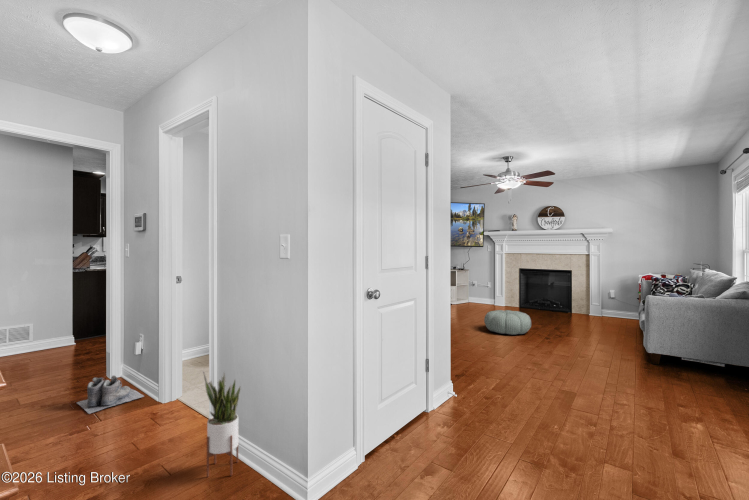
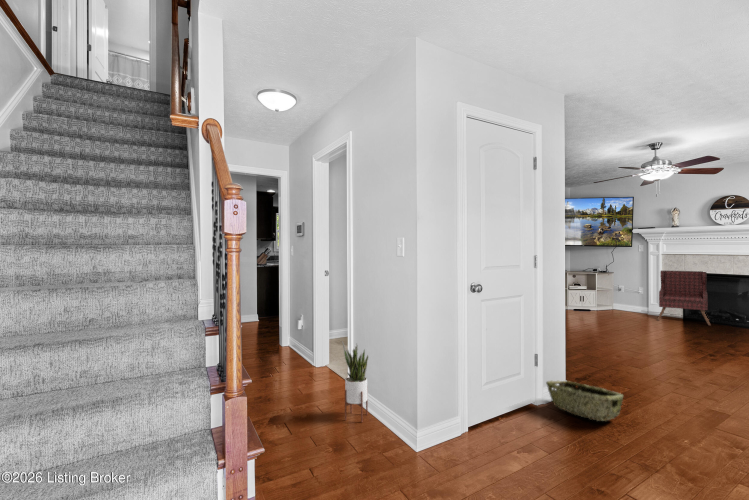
armchair: none [502,268,540,314] -> present [657,271,711,325]
pouf: present [484,310,531,335] -> none [627,317,689,345]
boots: present [77,376,144,414] -> none [261,344,304,370]
woven basket: none [437,384,507,424] -> present [546,381,623,421]

